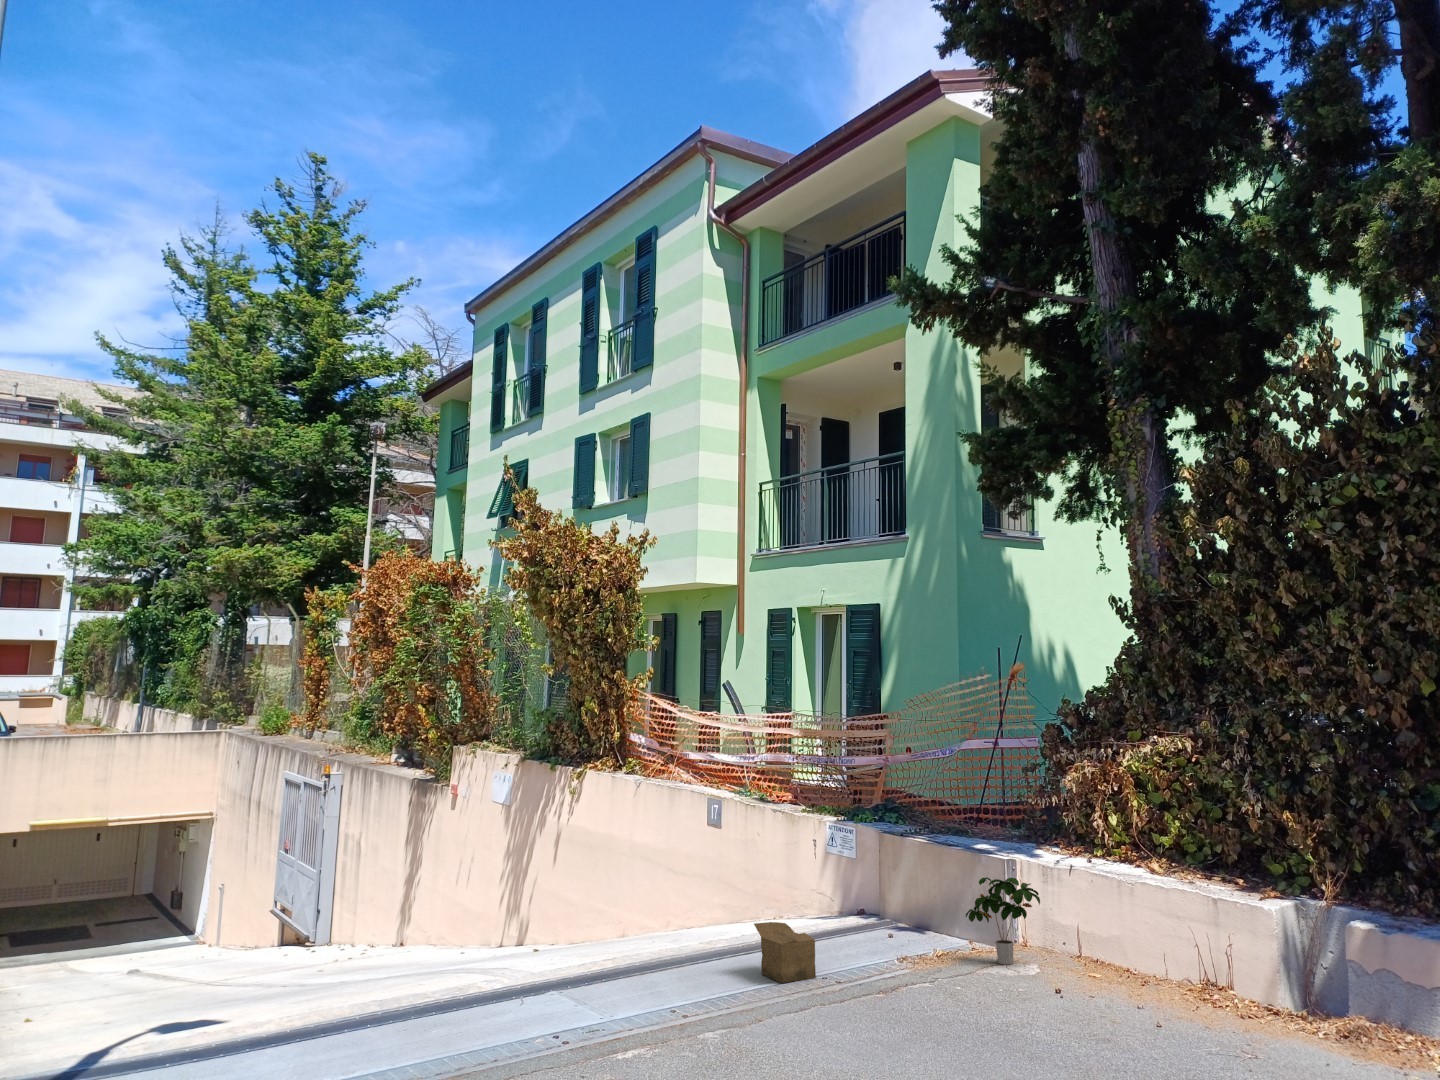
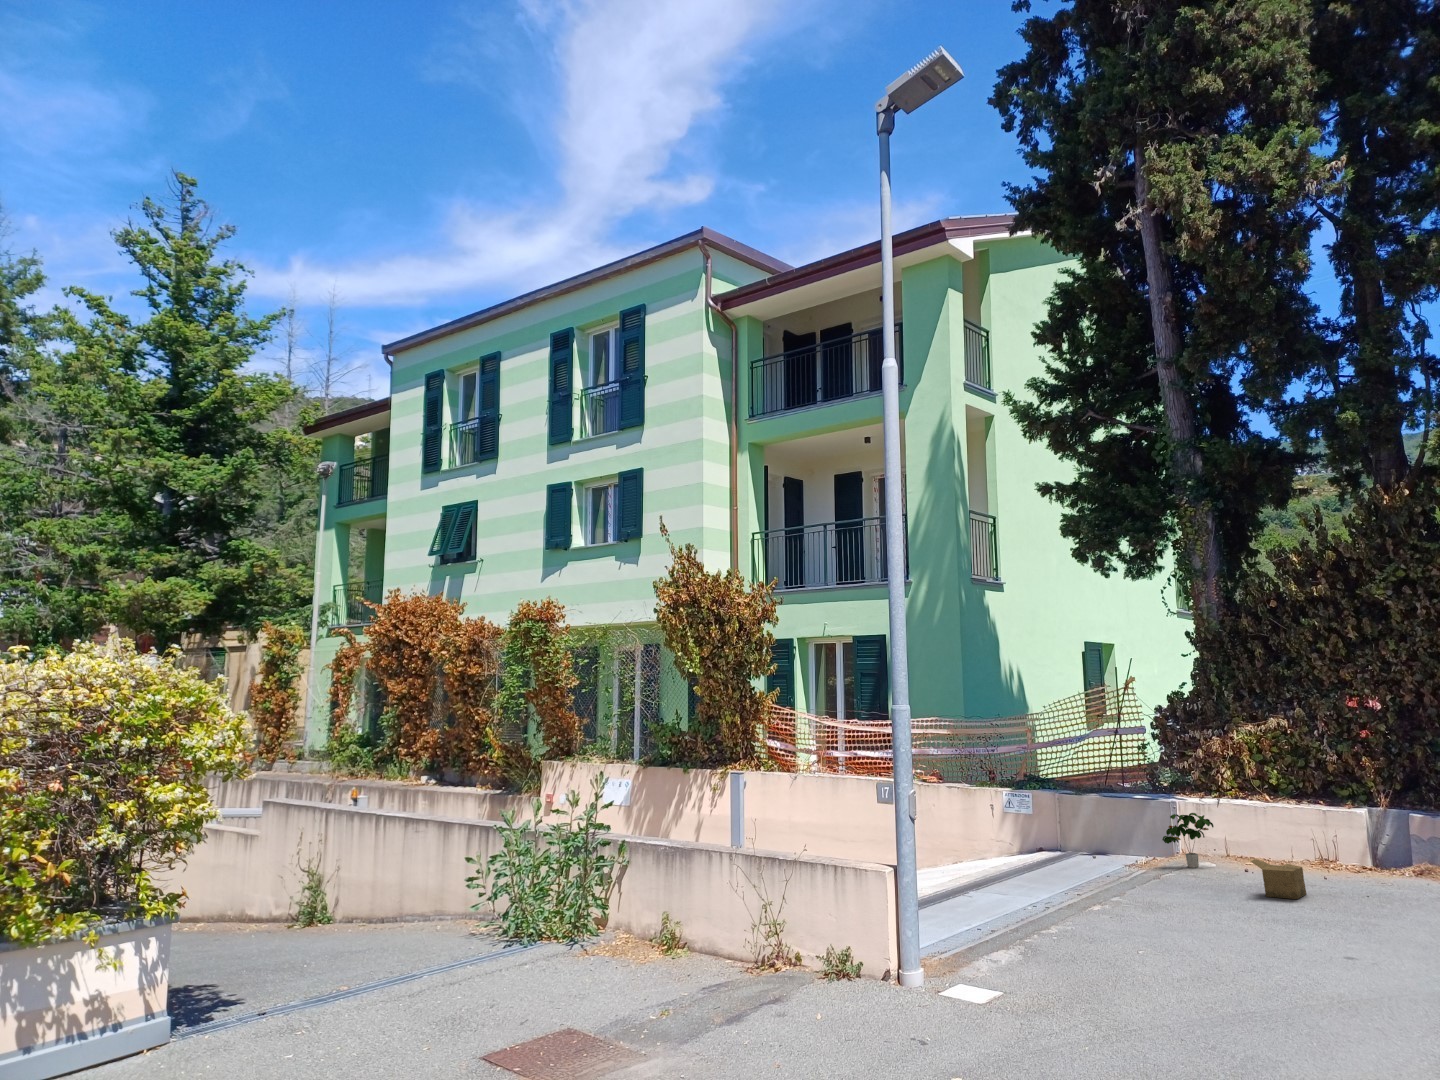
cardboard box: present [754,922,816,983] -> present [1251,859,1306,899]

